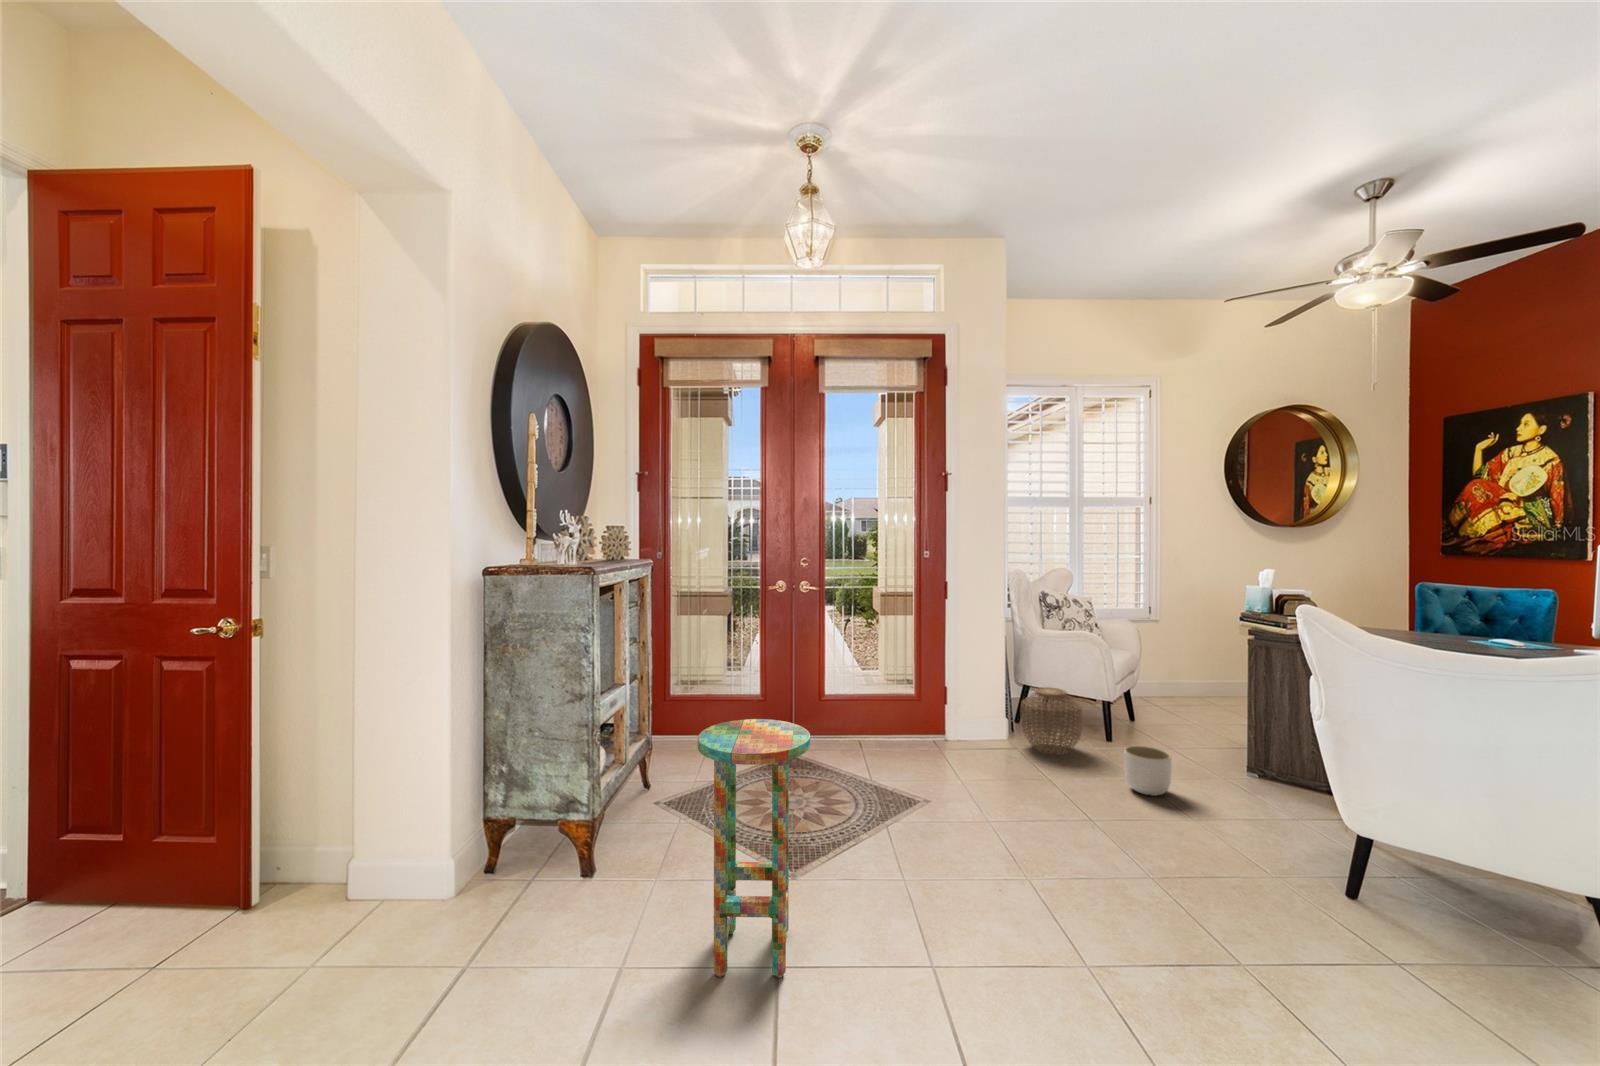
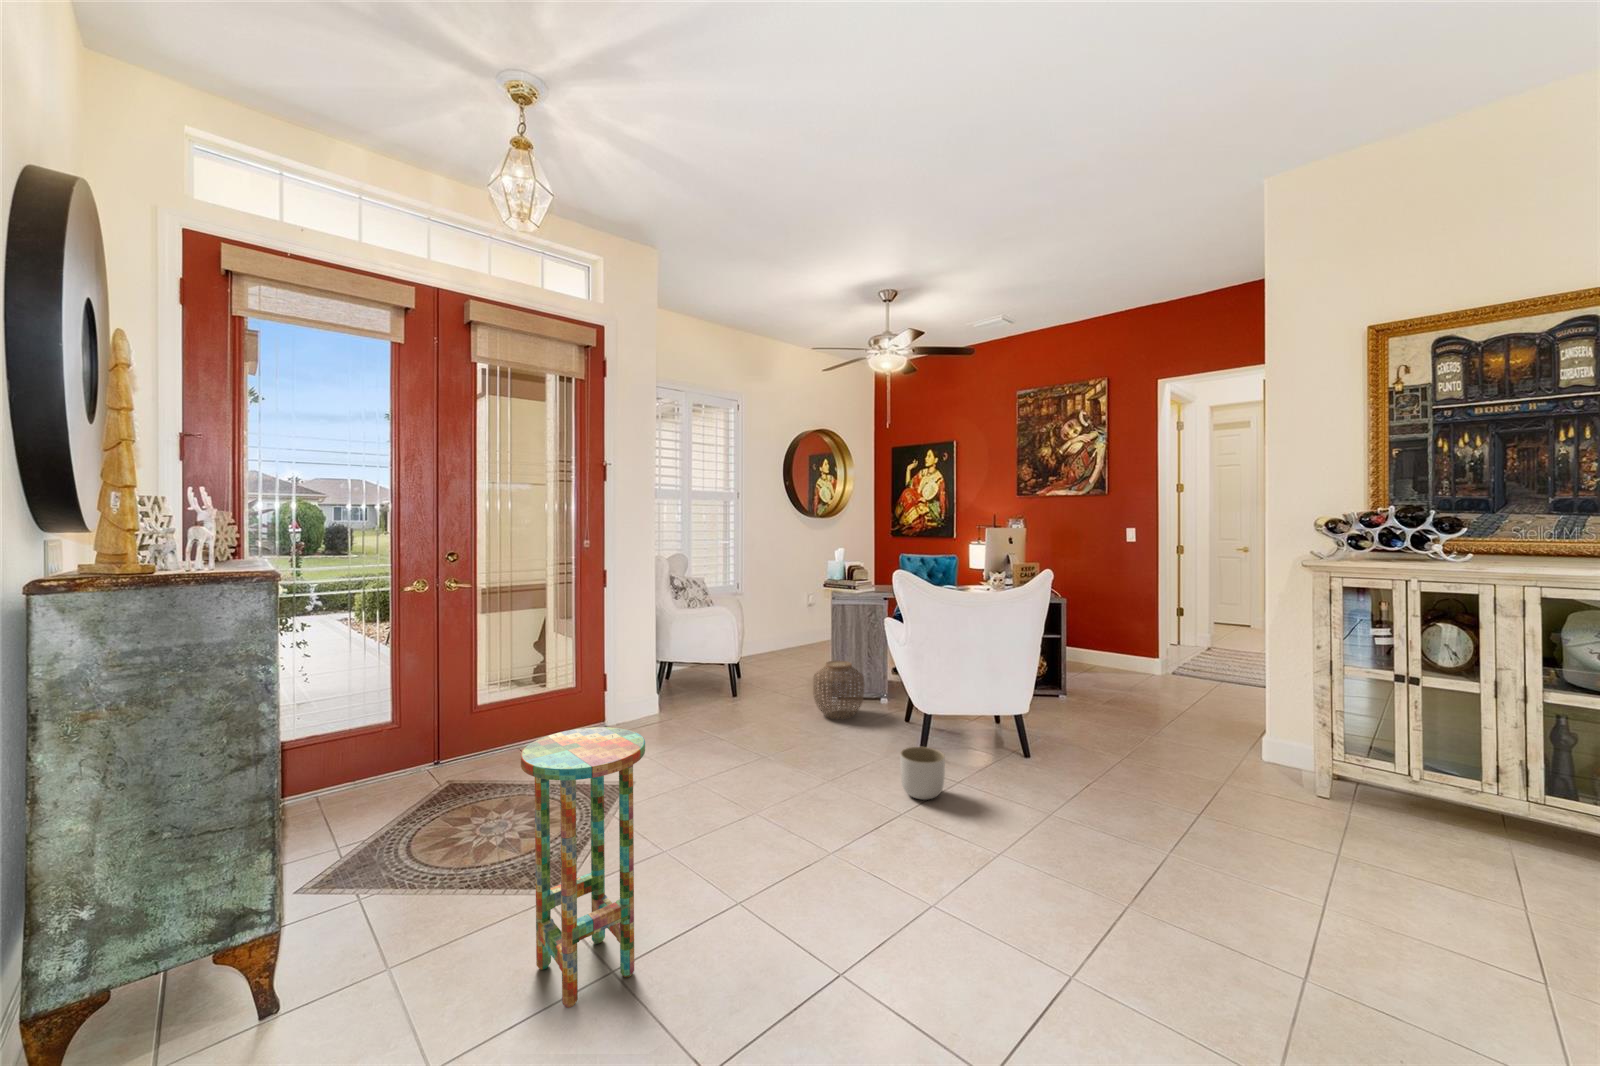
woven basket: present [1021,687,1082,755] -> present [813,661,864,719]
planter: present [1124,746,1172,796] -> present [900,747,945,800]

